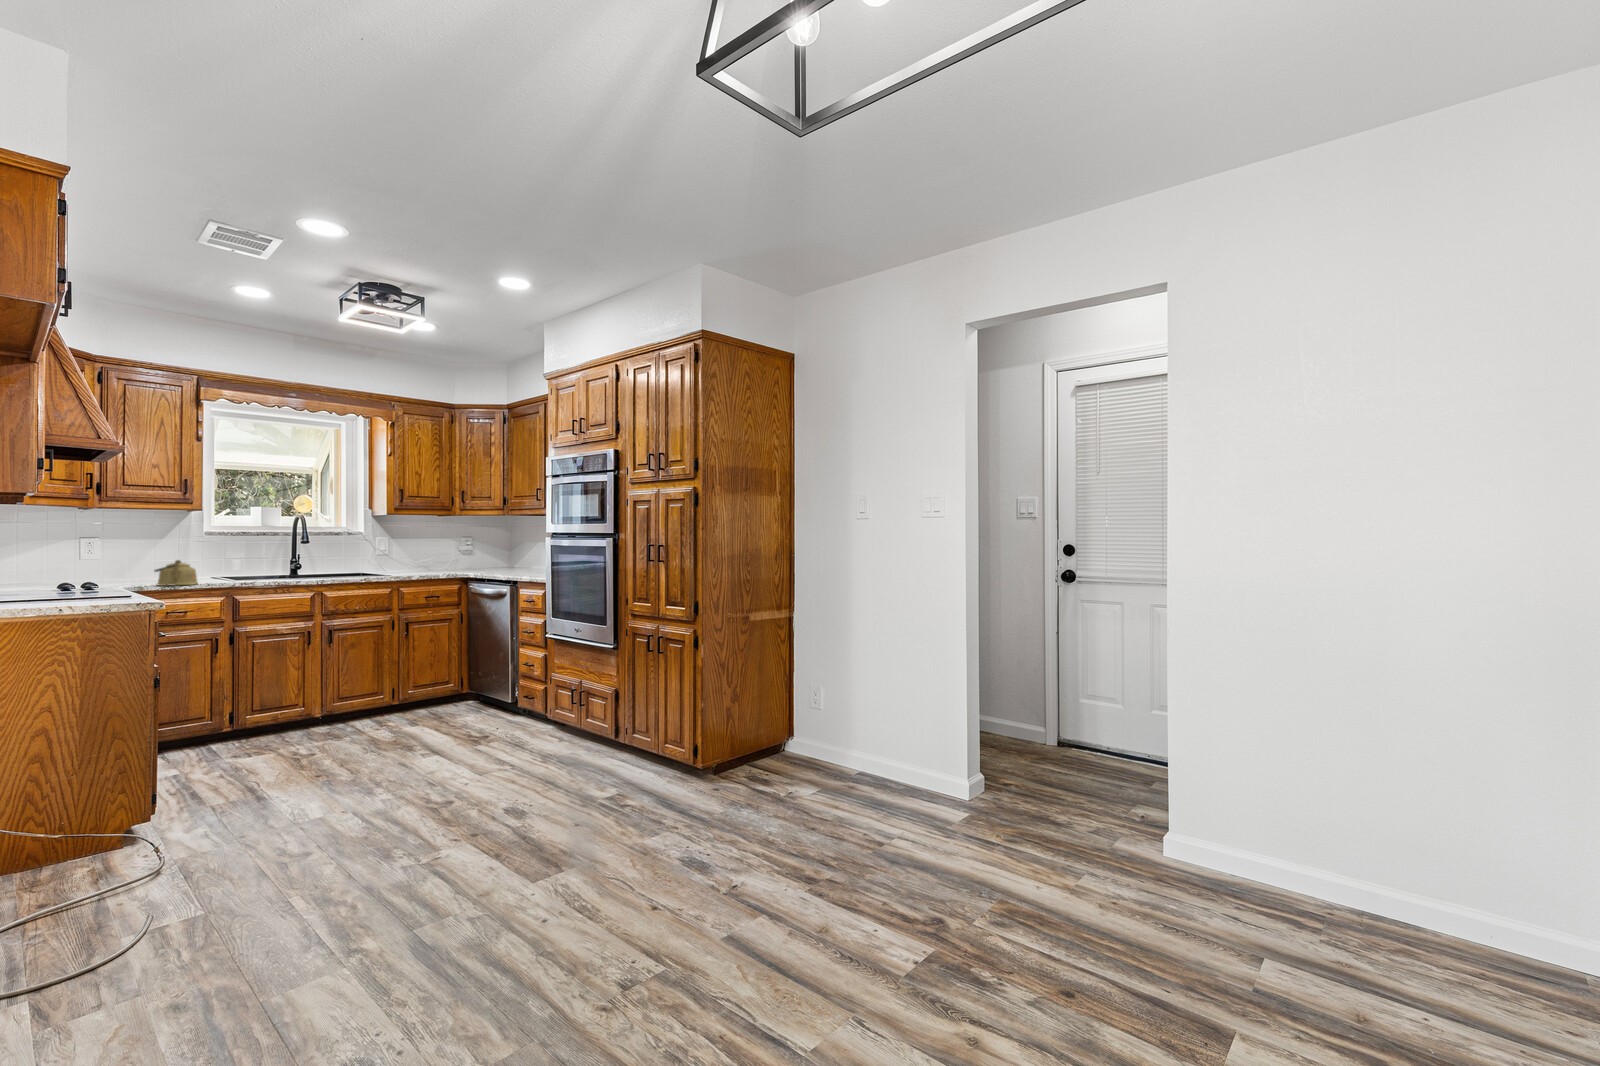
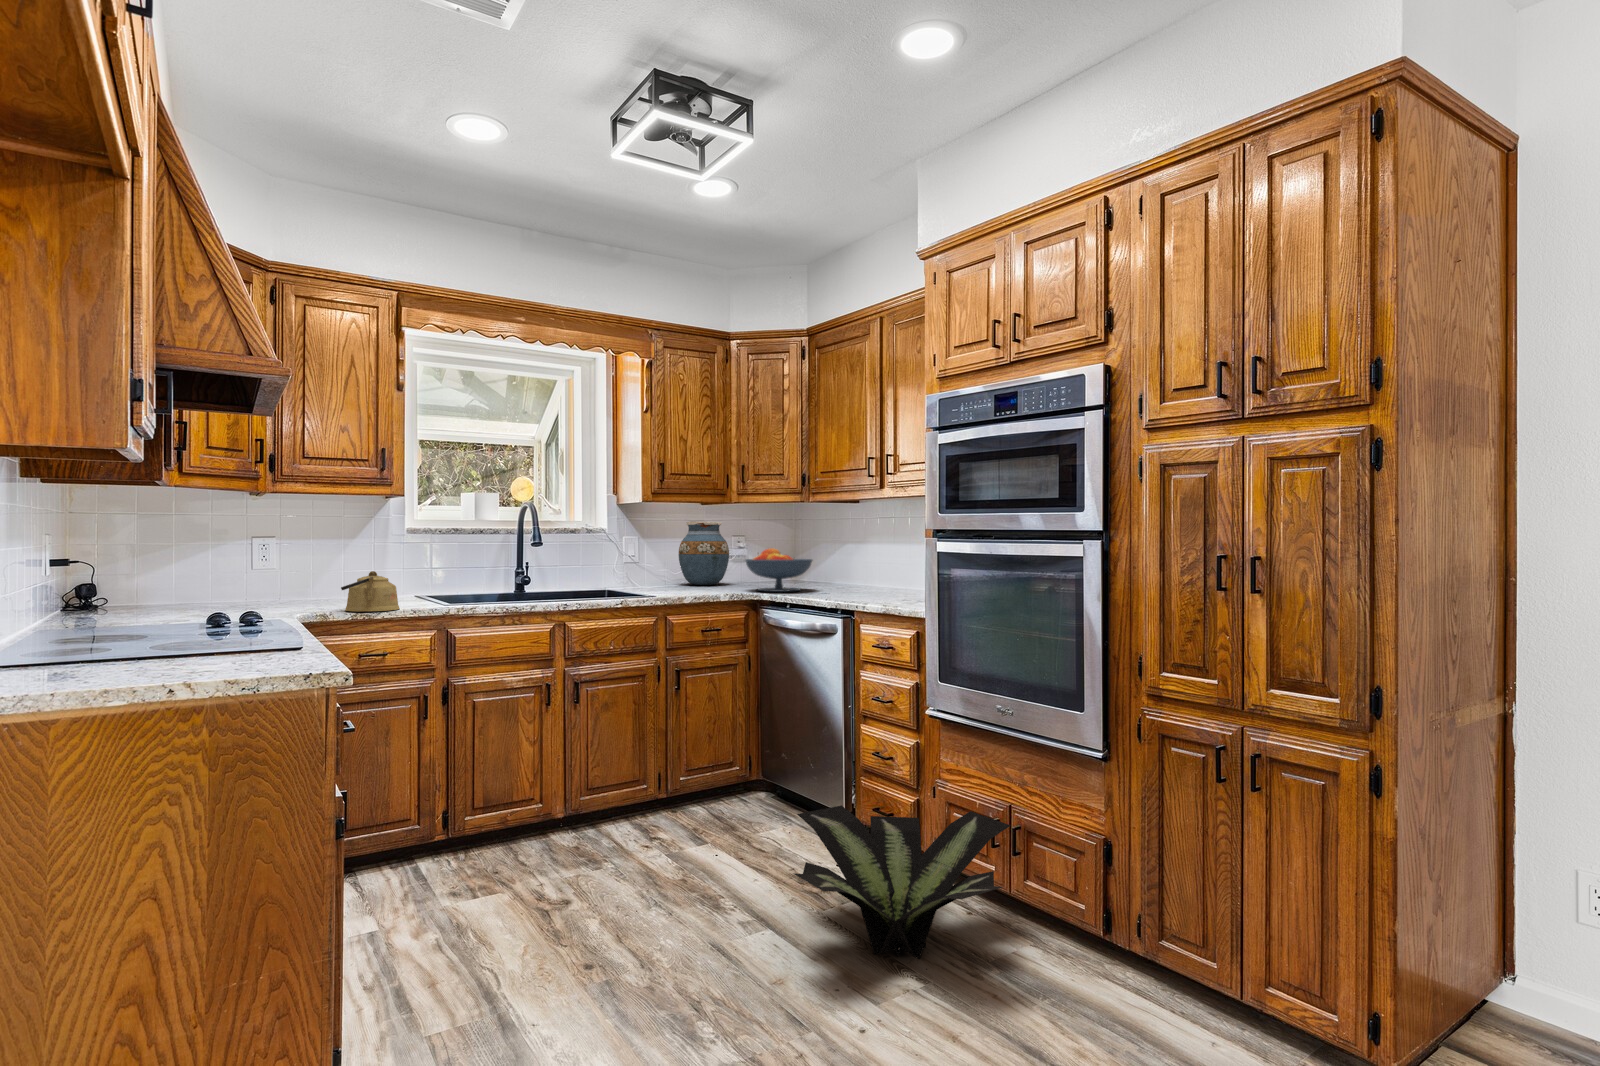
vase: none [418,528,455,569] -> present [679,522,729,585]
fruit bowl: none [460,545,507,572] -> present [745,548,812,592]
potted plant: none [441,687,578,759] -> present [793,805,1011,959]

